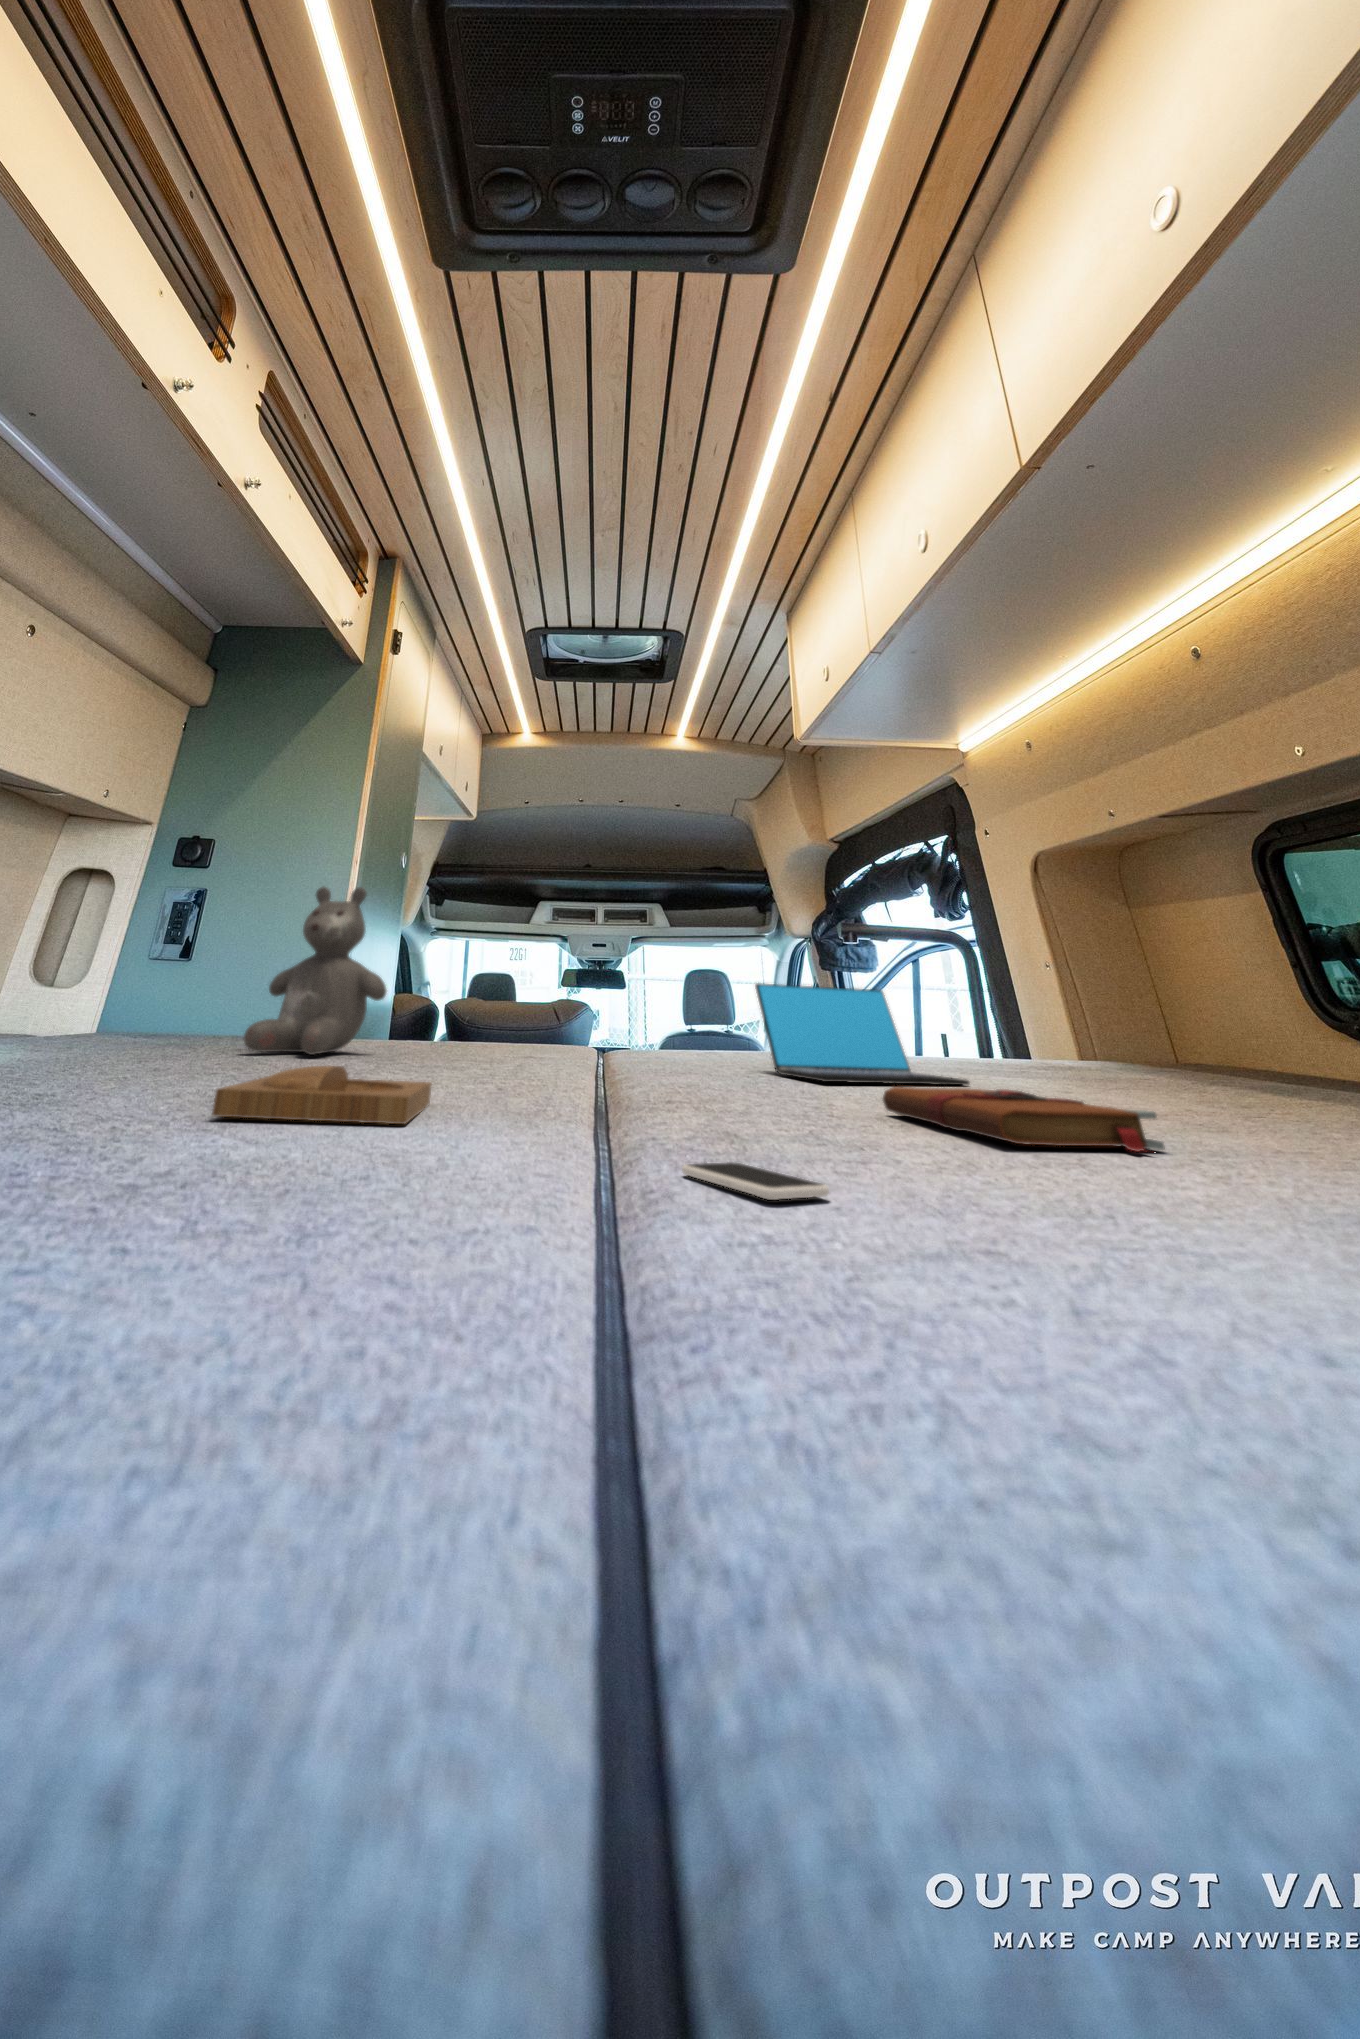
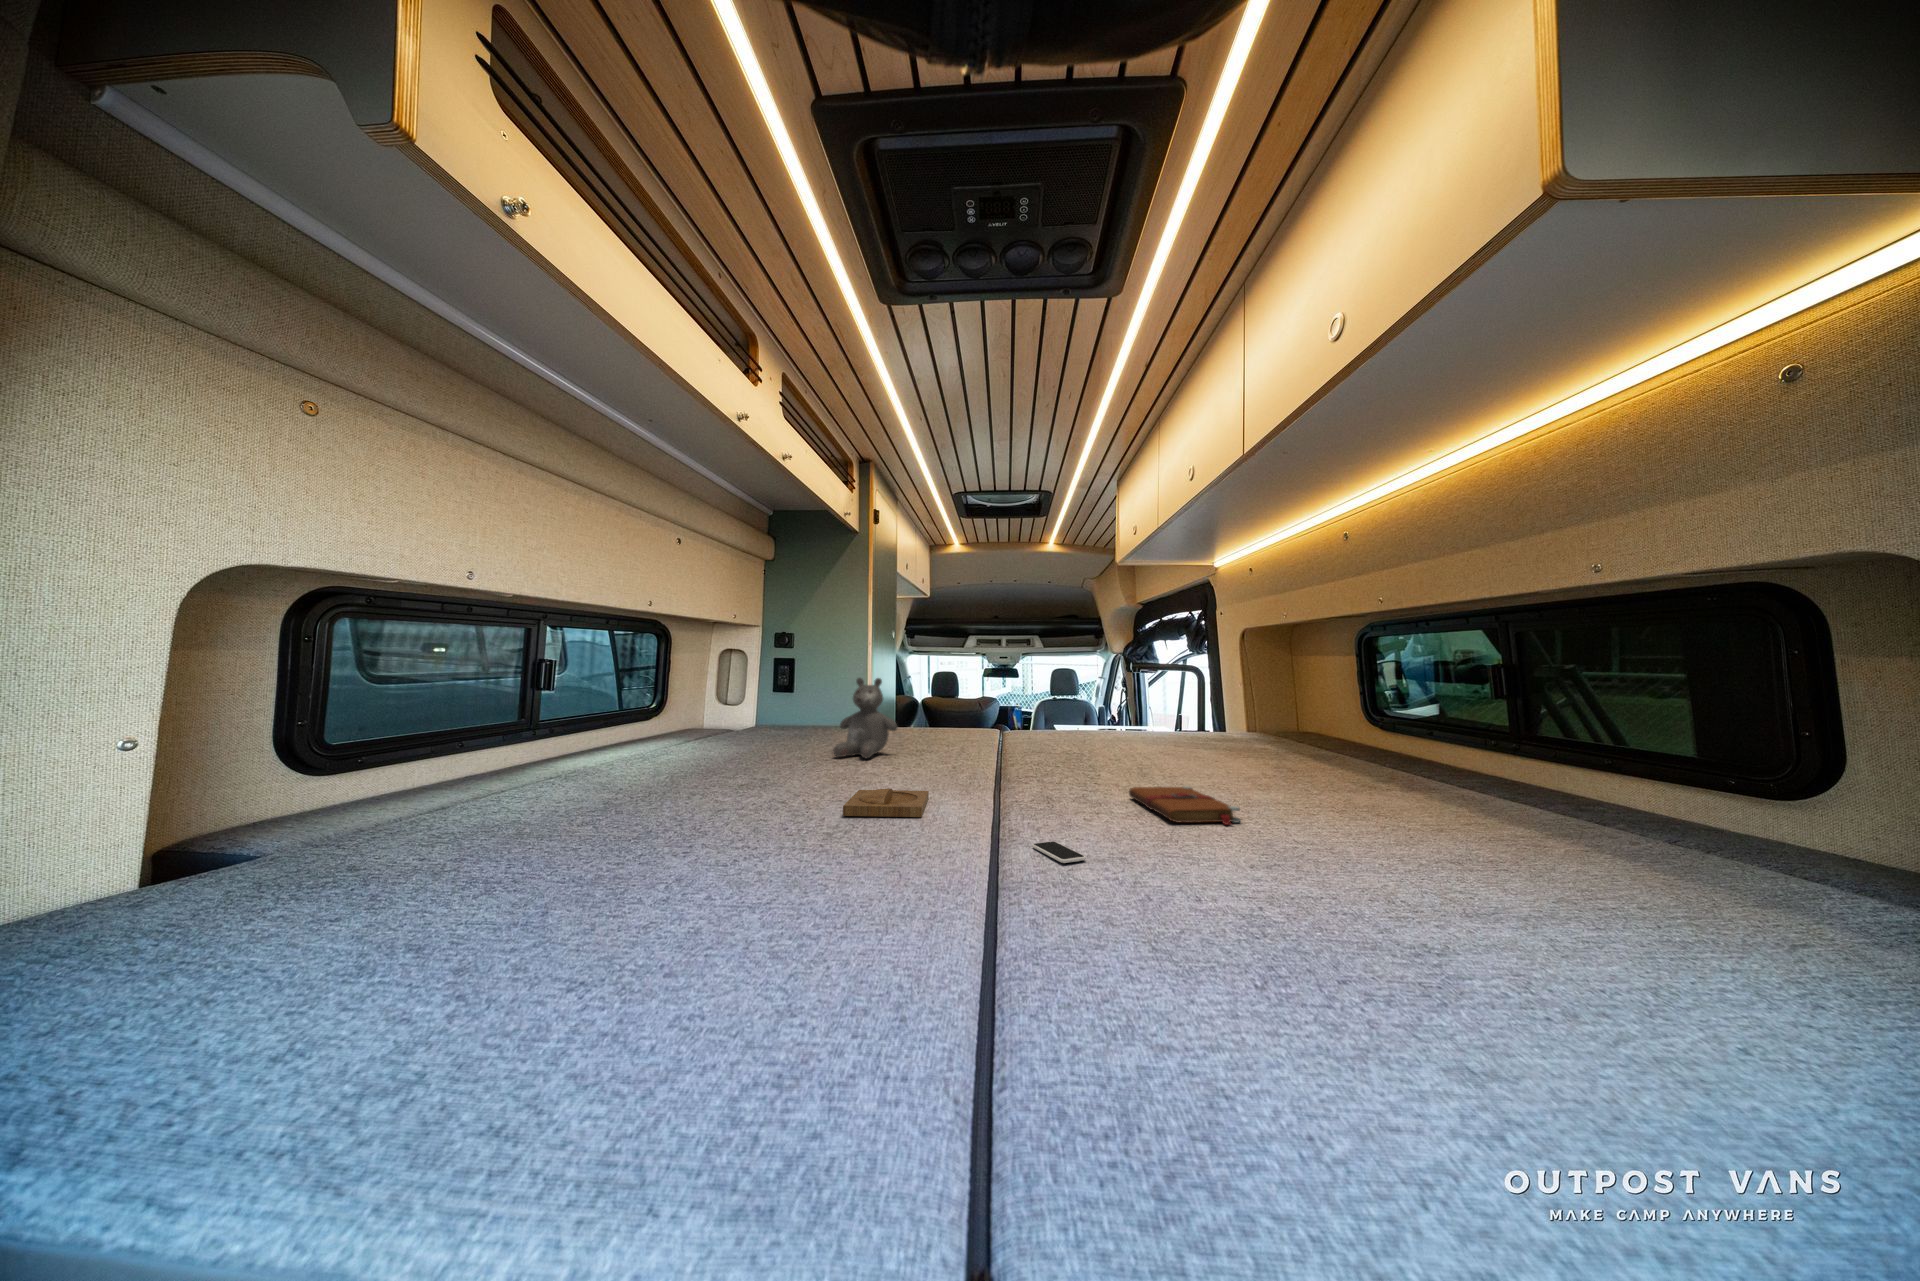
laptop: present [755,983,969,1085] -> none [1080,721,1181,771]

